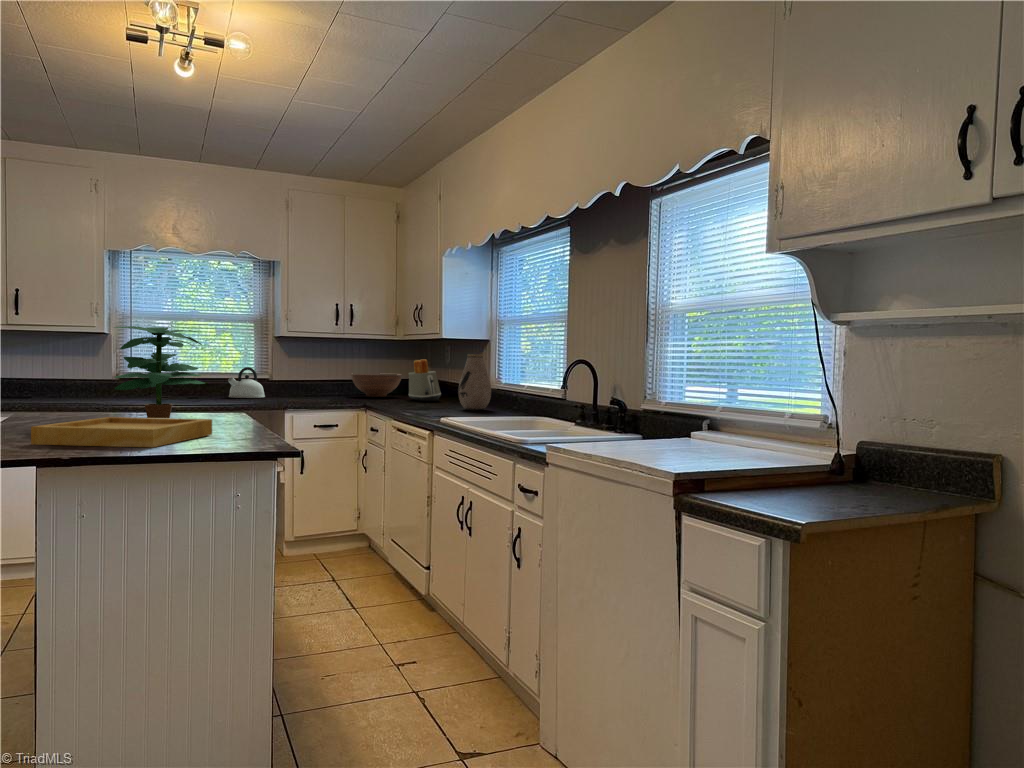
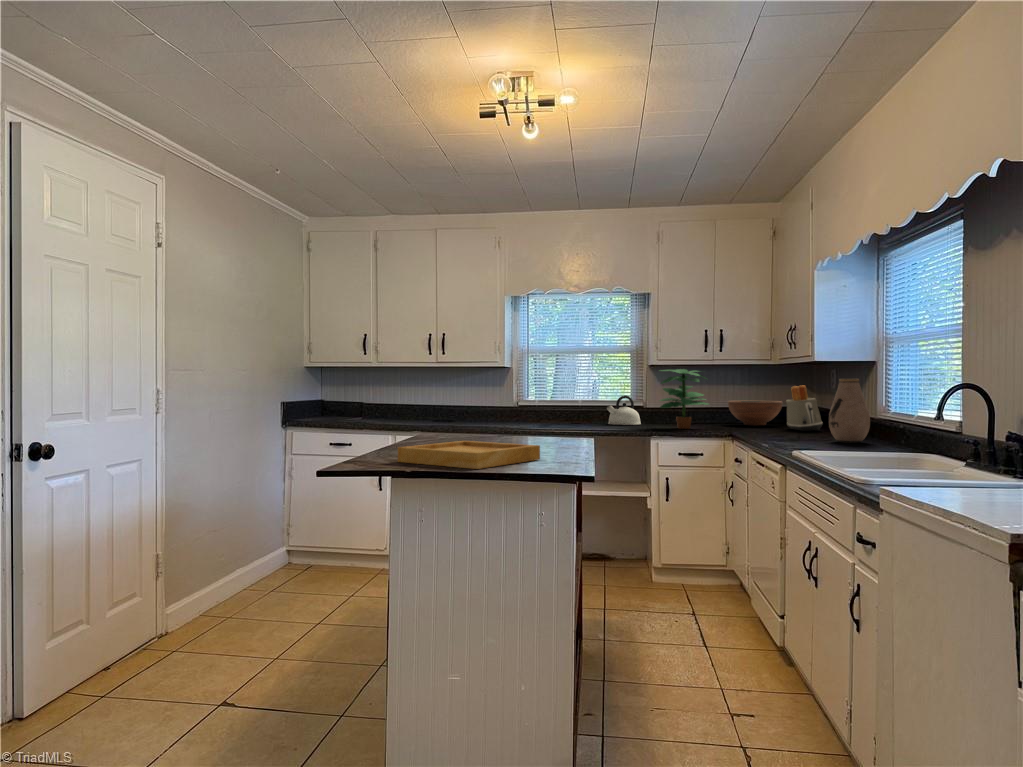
potted plant: present [114,326,205,418] -> present [660,369,708,429]

